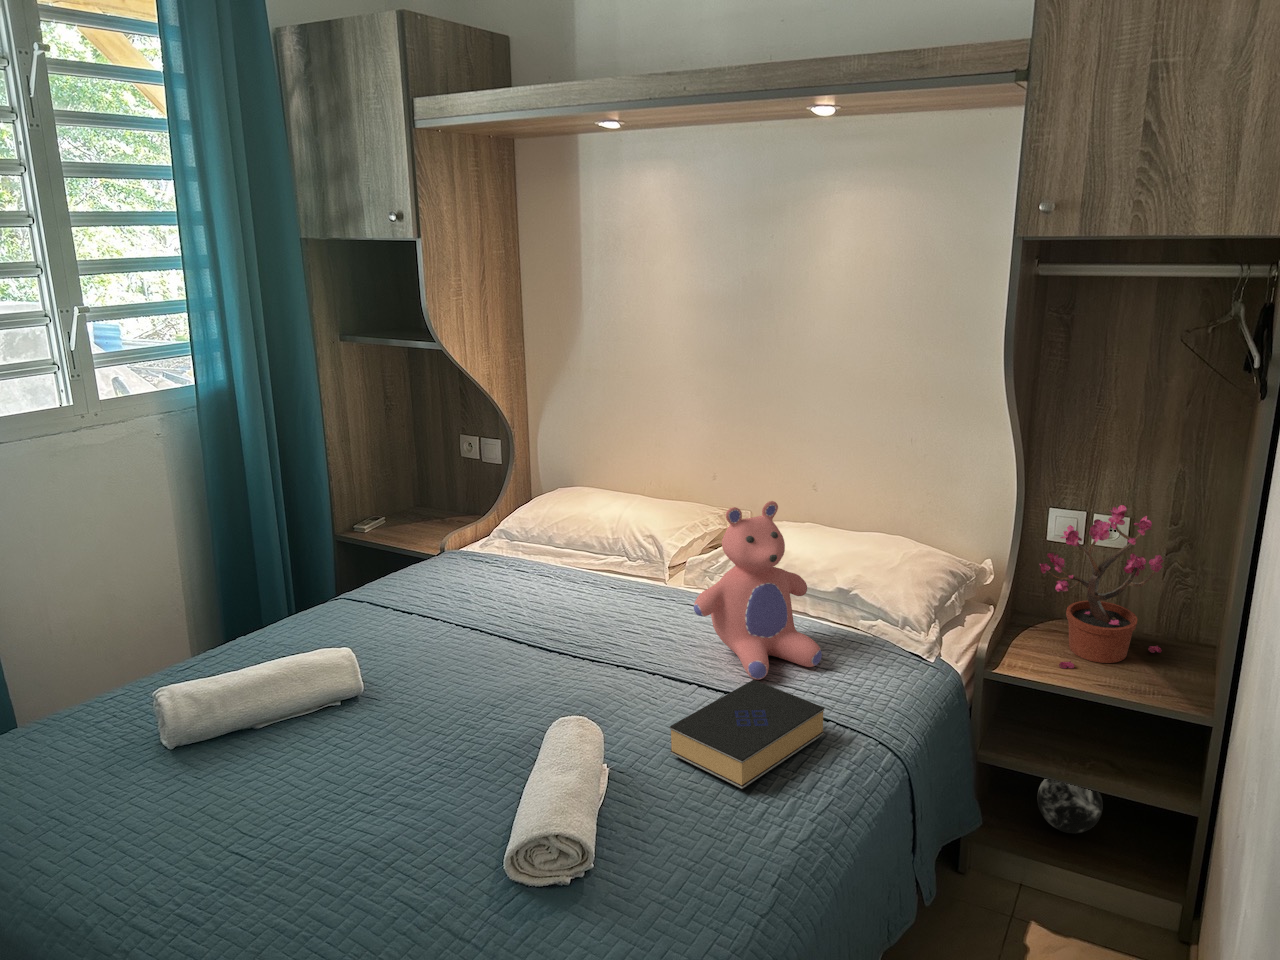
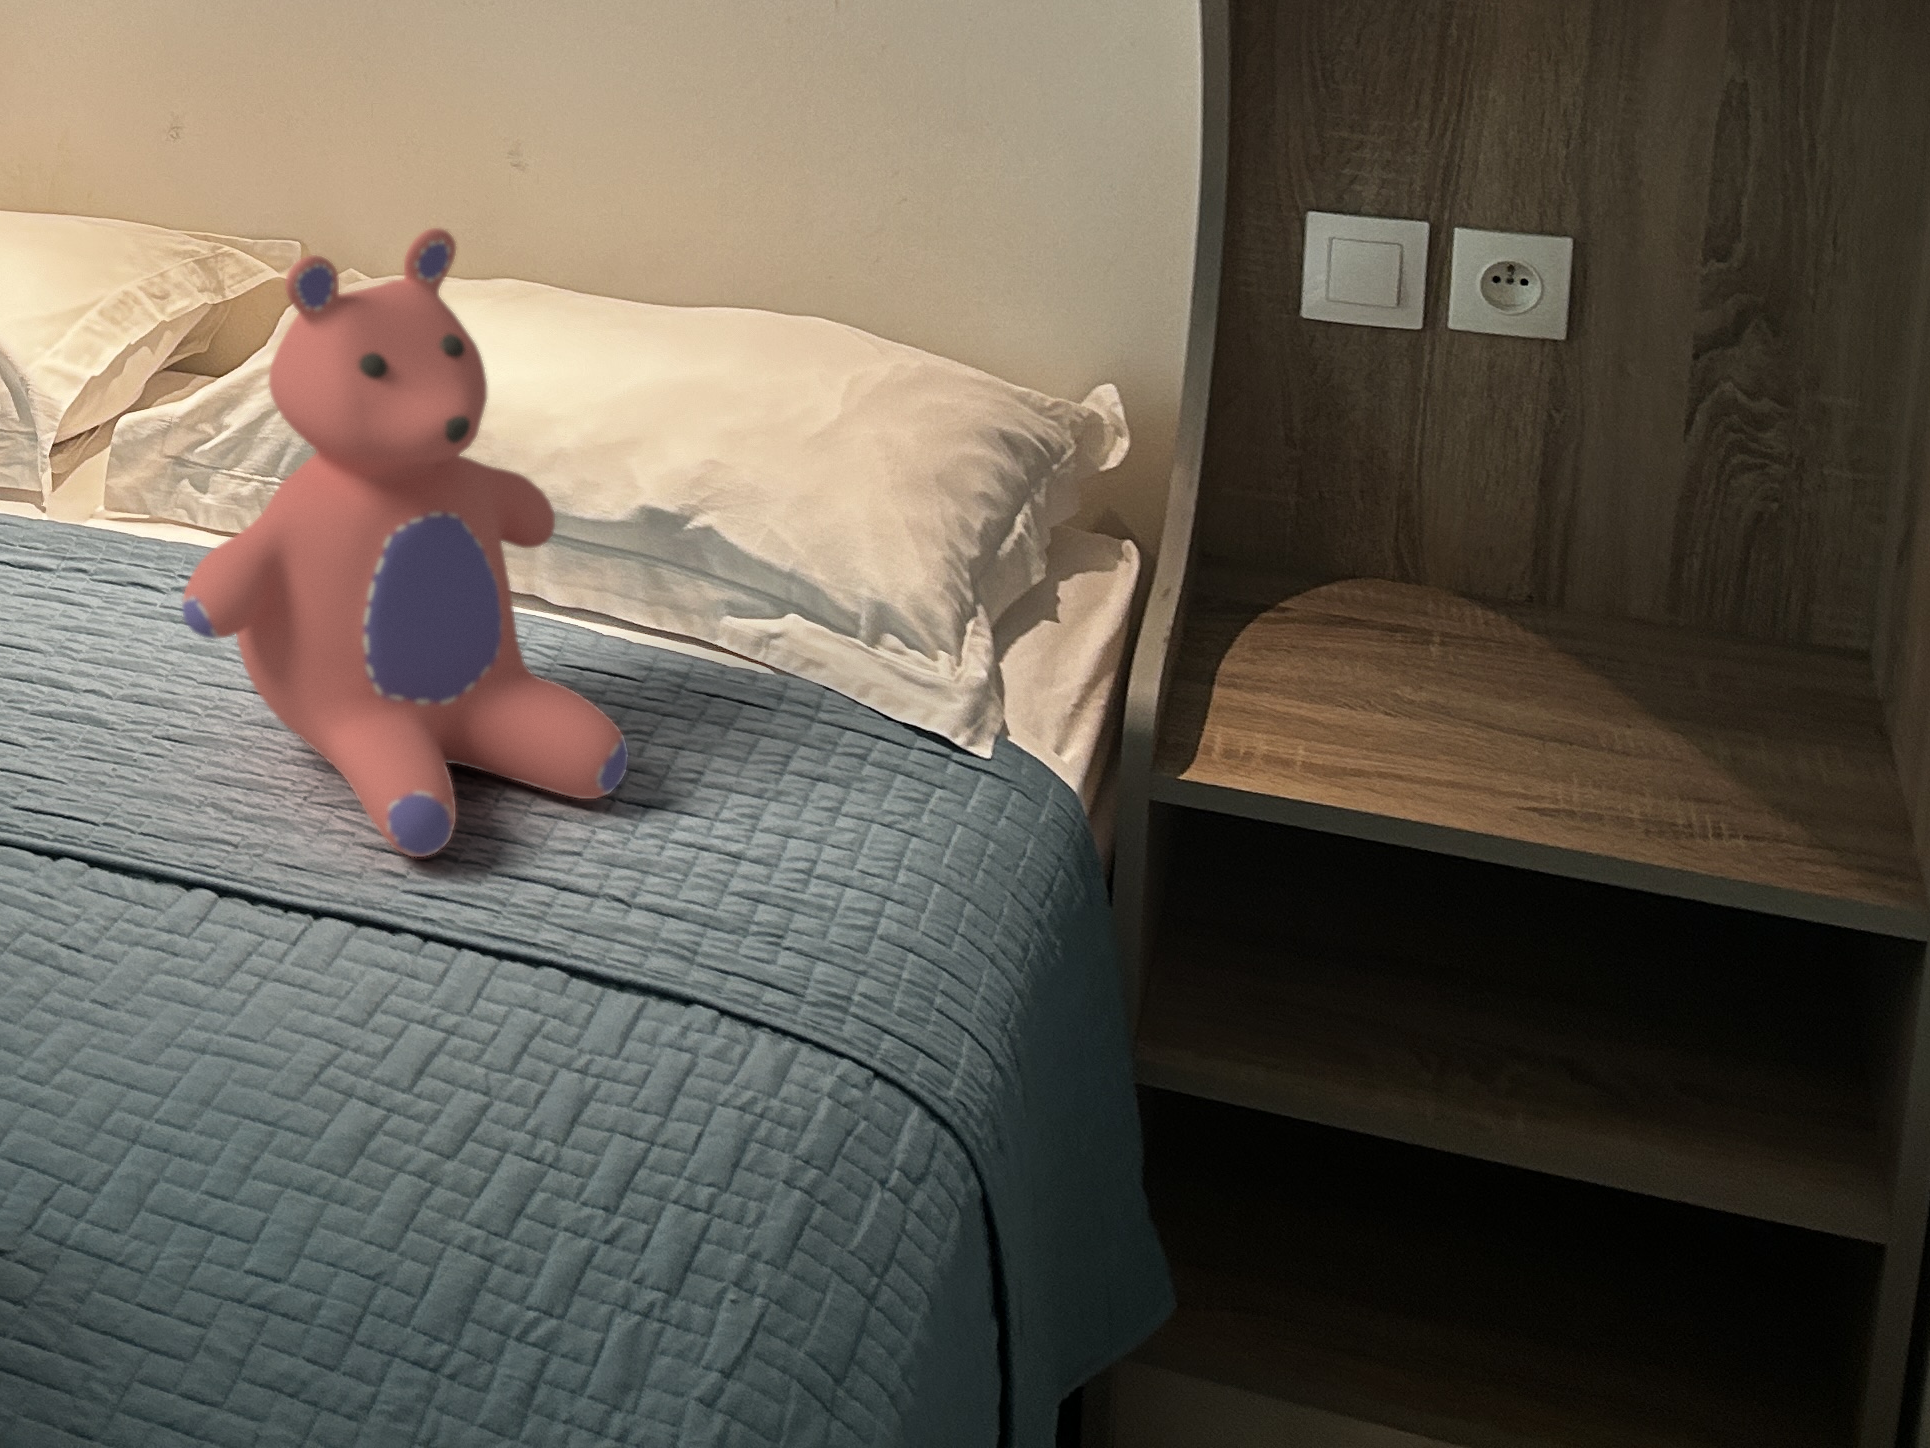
potted plant: present [1040,505,1164,669] -> none [1294,197,1702,755]
book: present [670,680,825,789] -> none [162,867,692,1299]
decorative orb: present [1037,779,1103,833] -> none [1316,1086,1534,1302]

